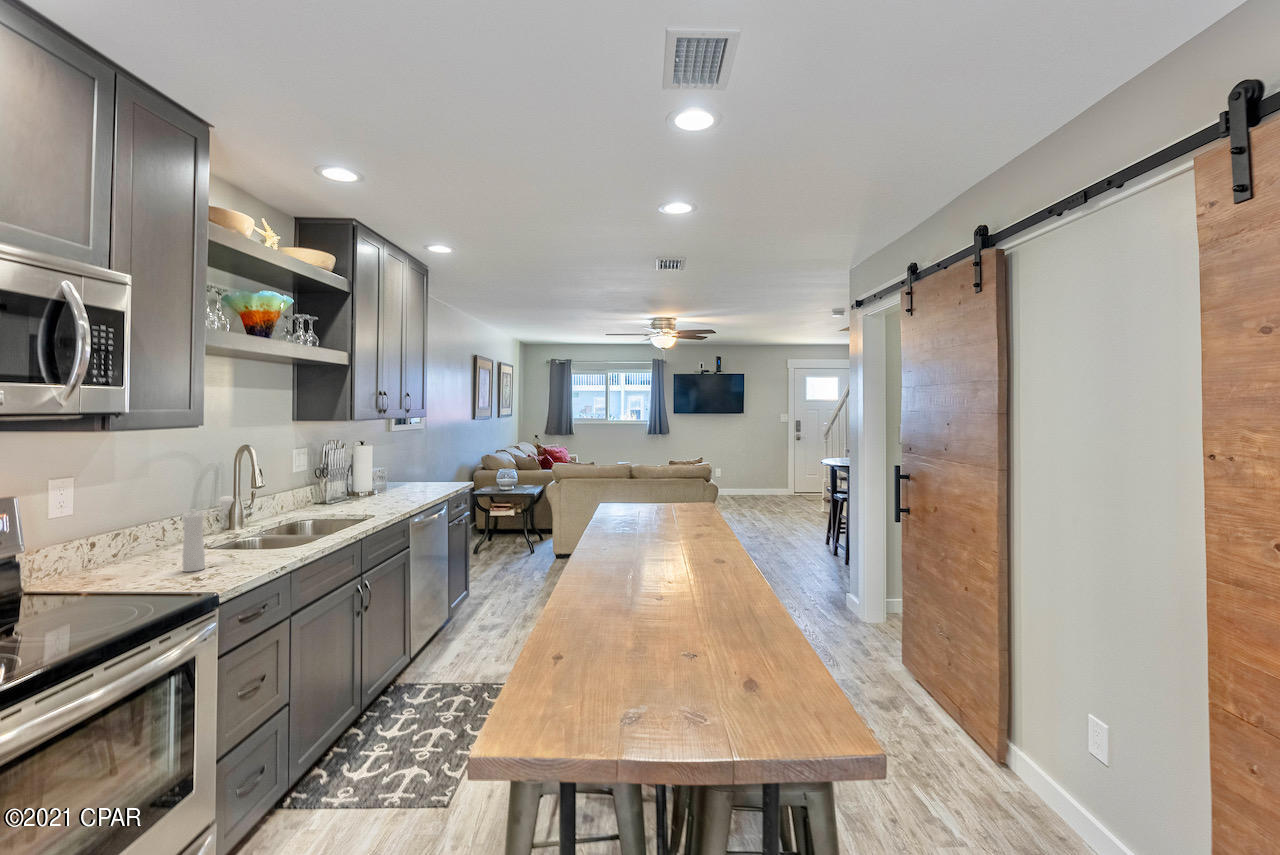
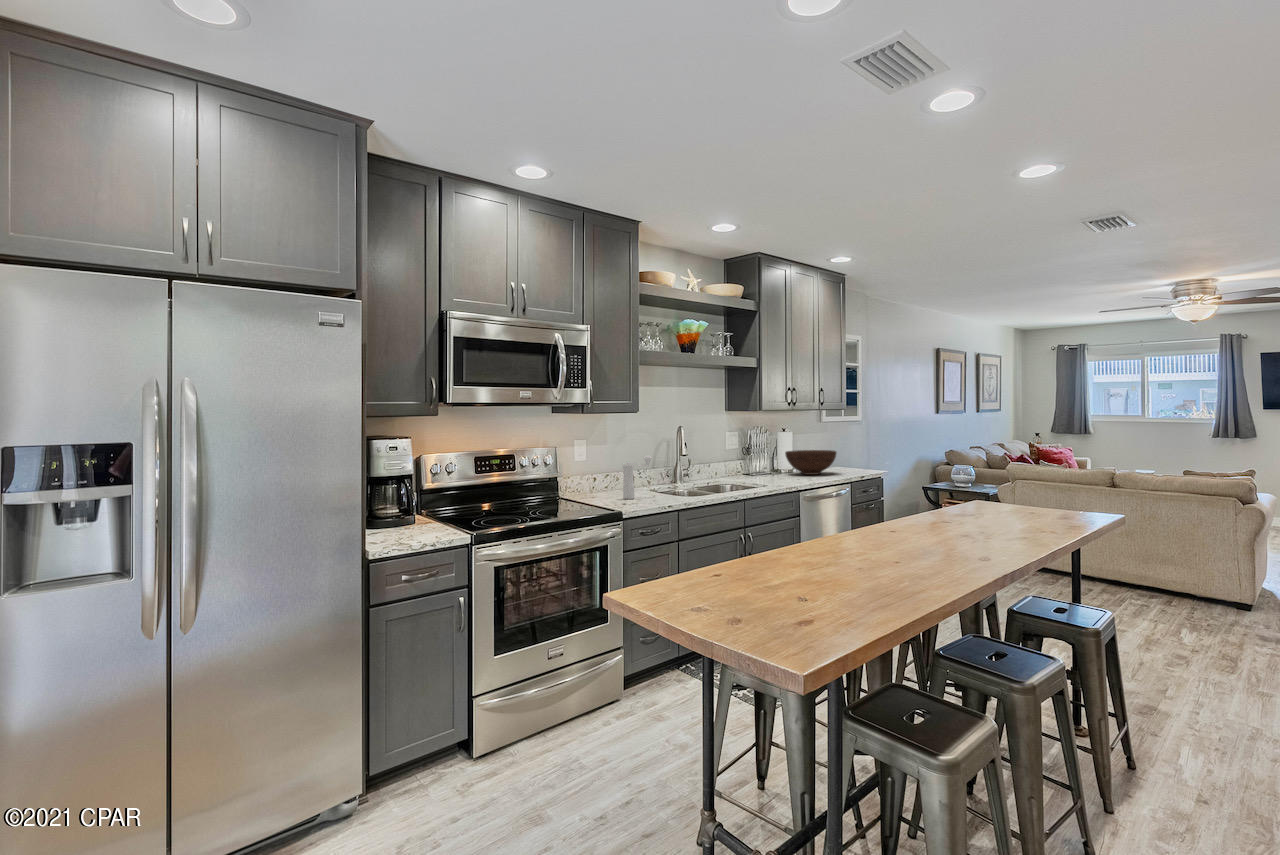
fruit bowl: none [370,466,433,497] -> present [785,450,836,475]

